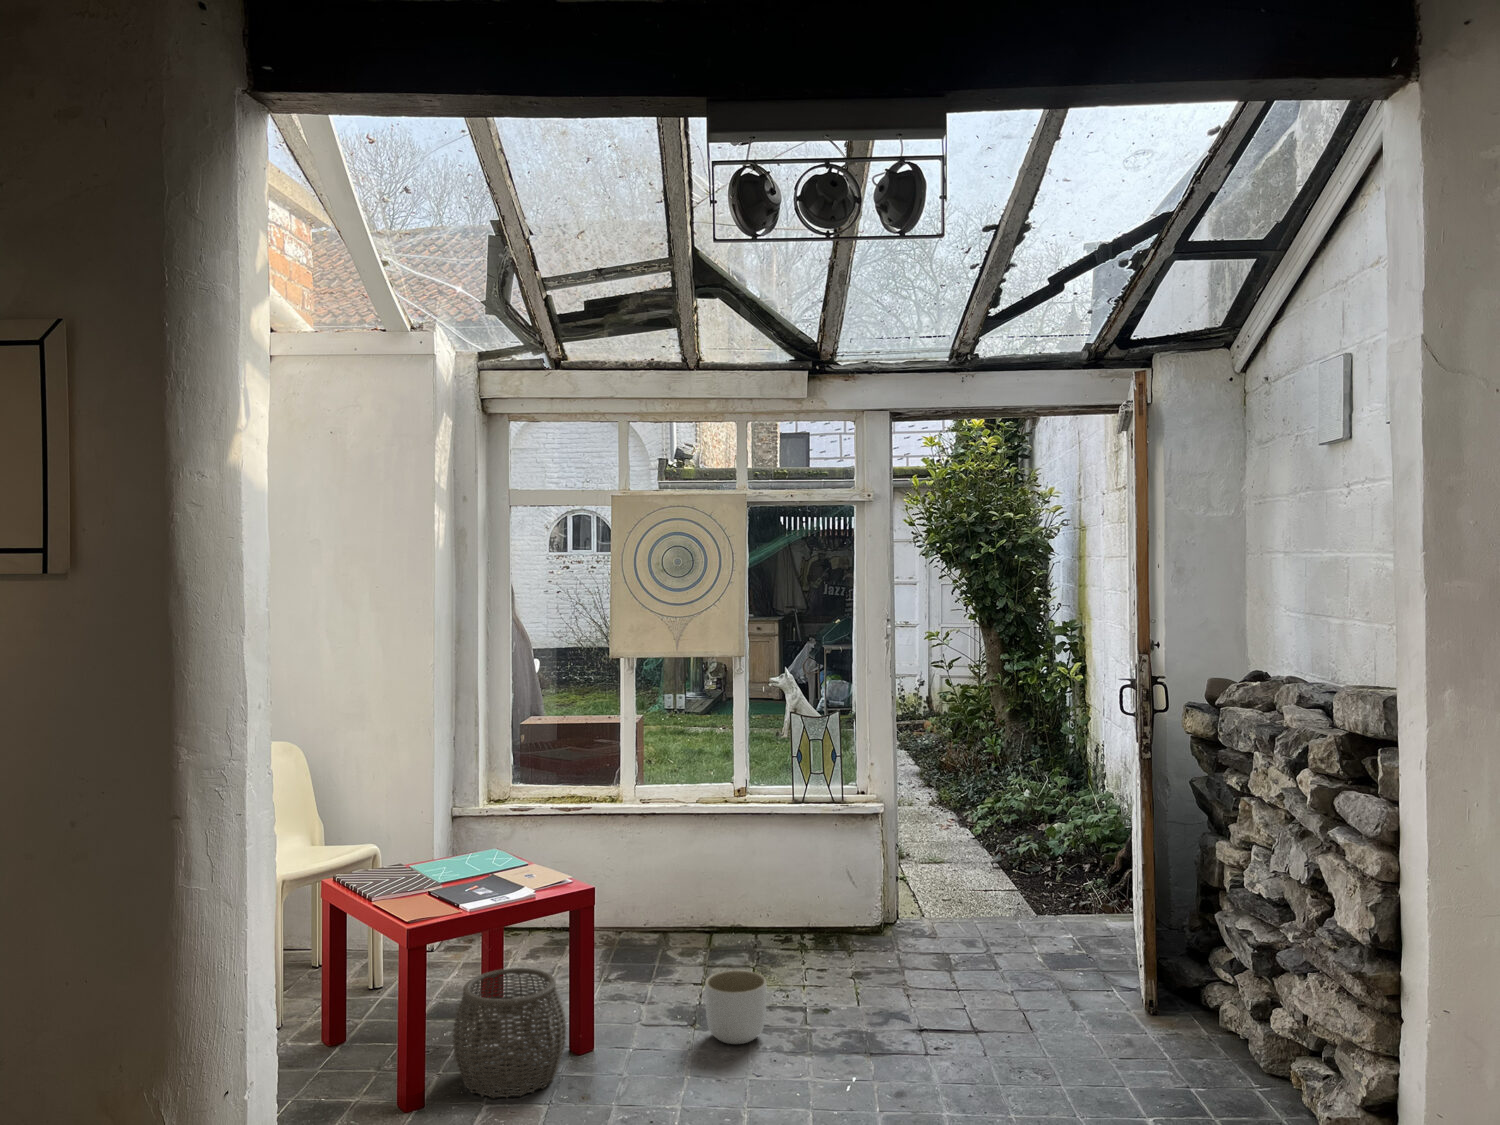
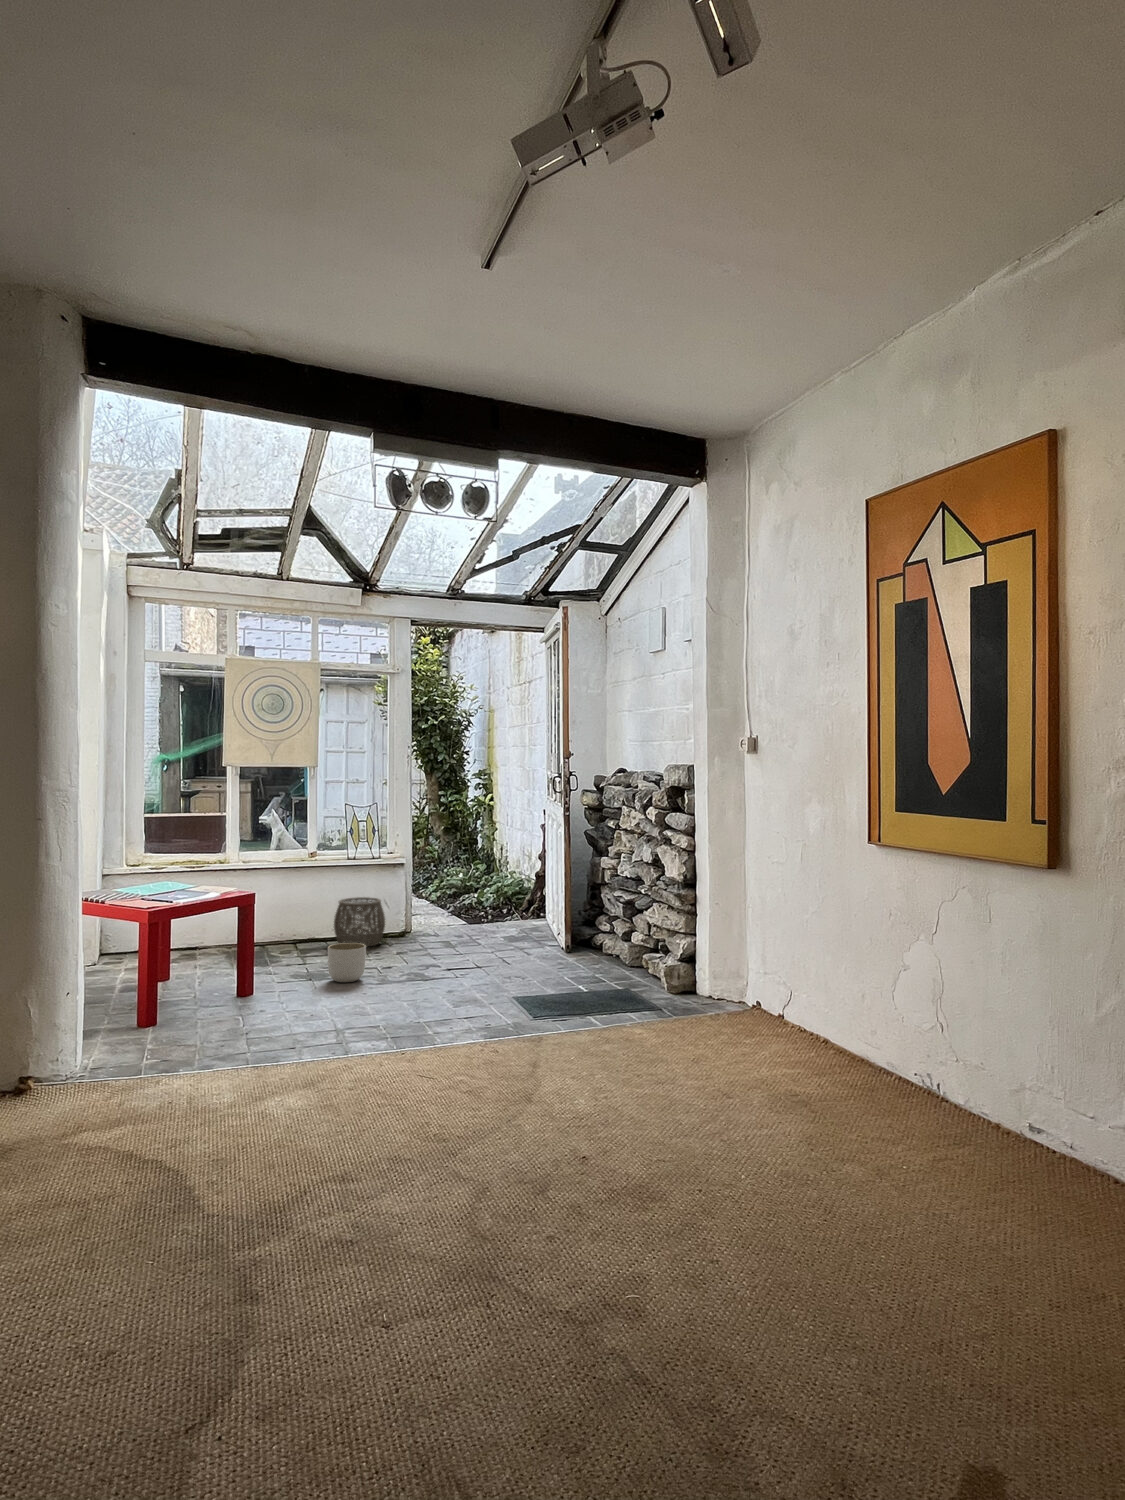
woven basket: present [452,968,566,1098] -> present [334,897,385,946]

